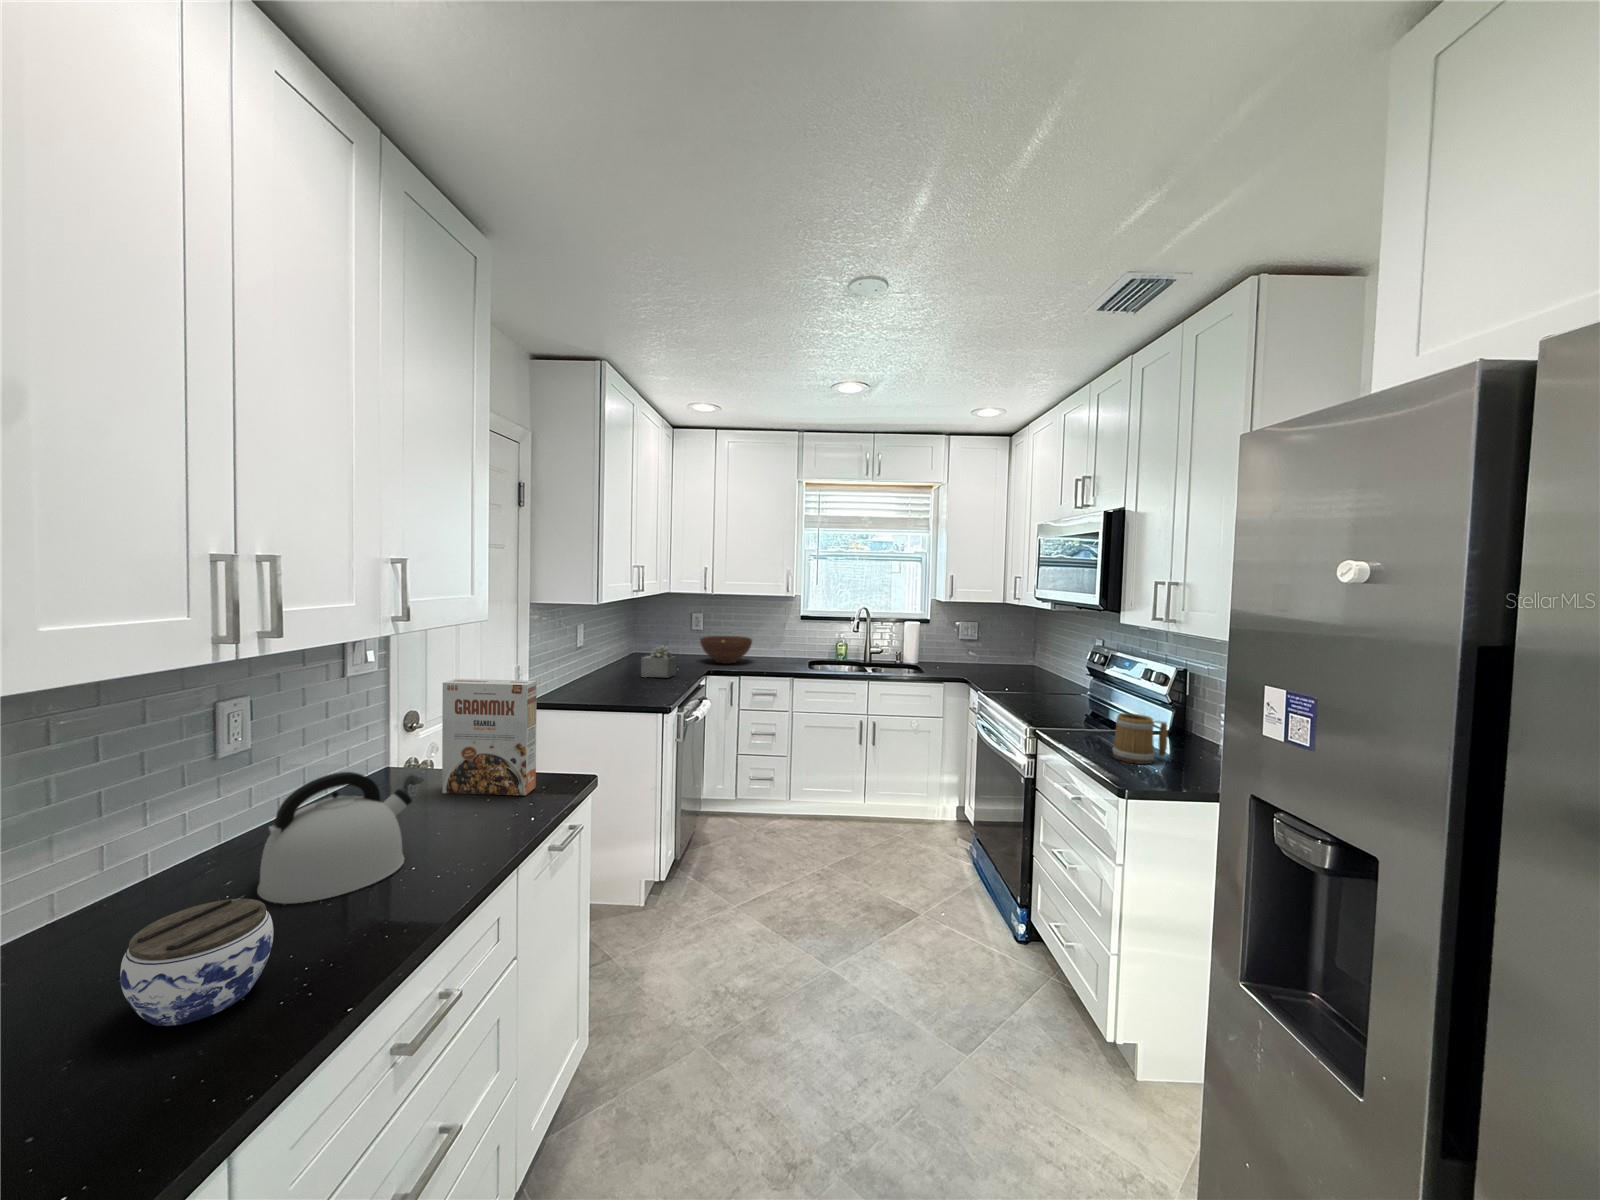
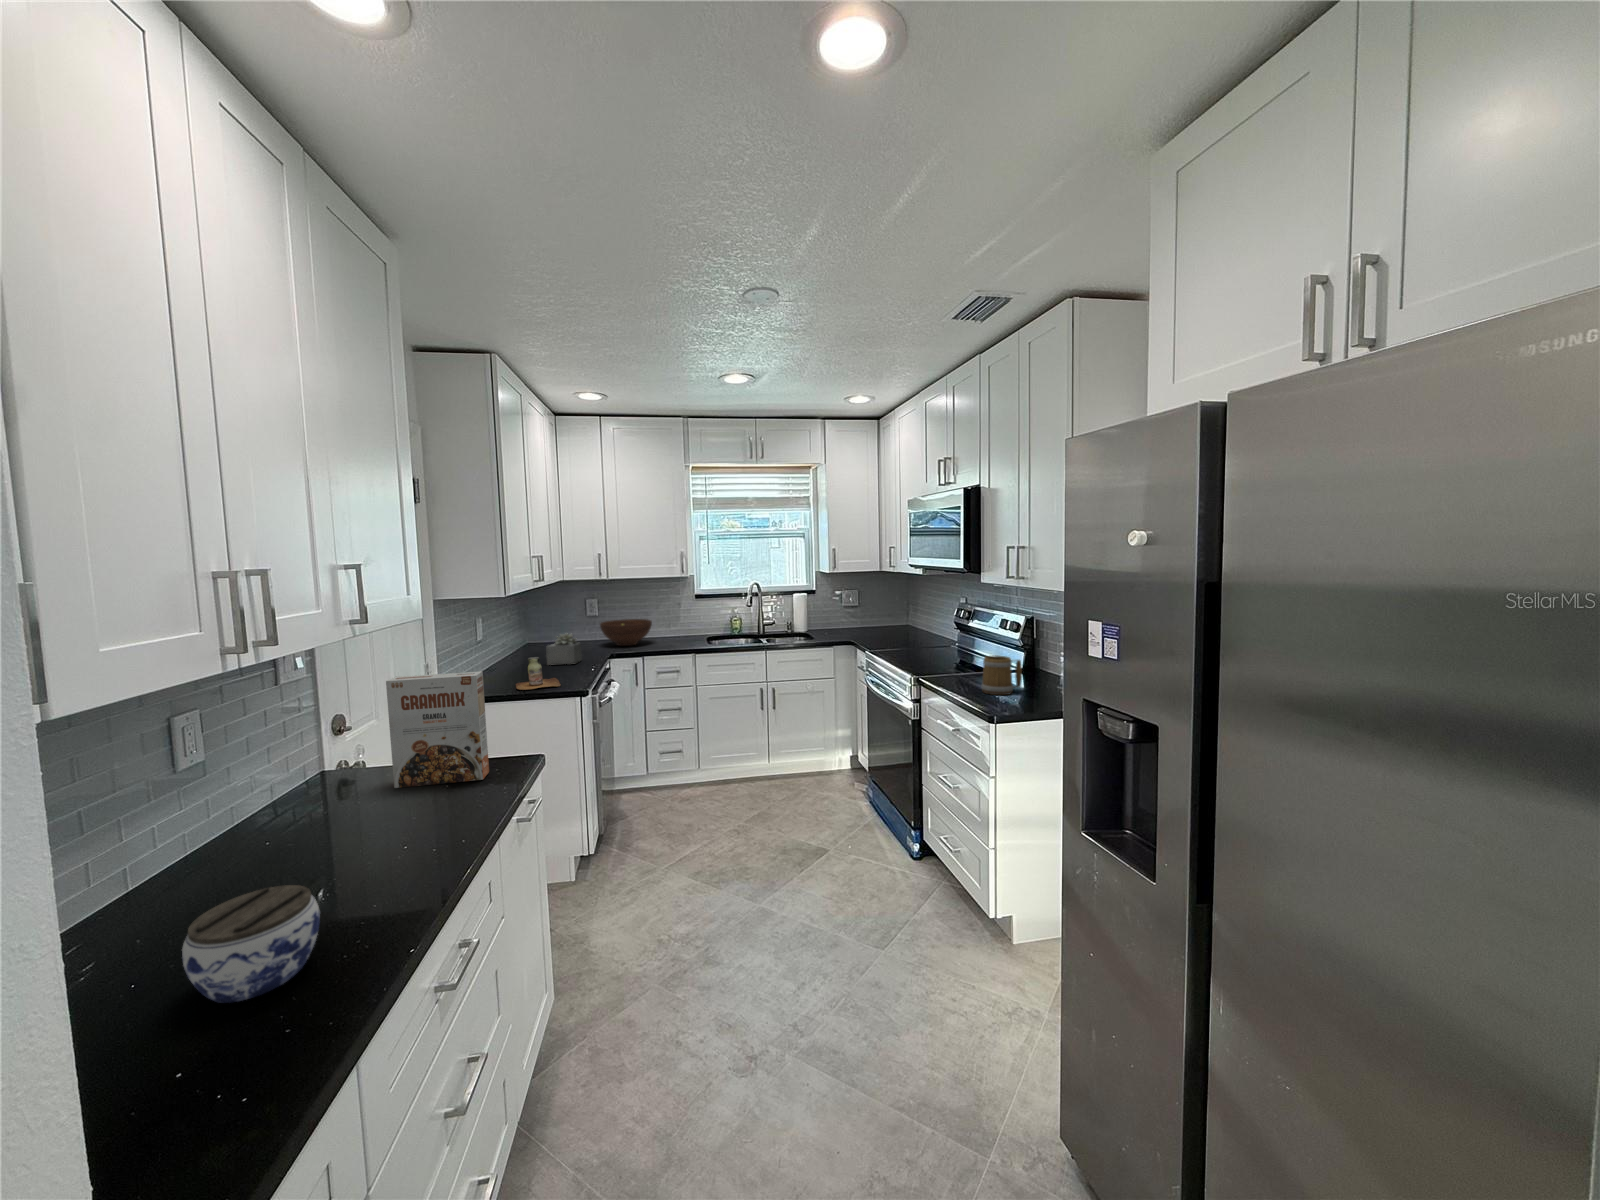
bottle: none [602,668,645,701] -> present [516,657,561,690]
kettle: present [257,772,412,904] -> none [249,770,393,898]

